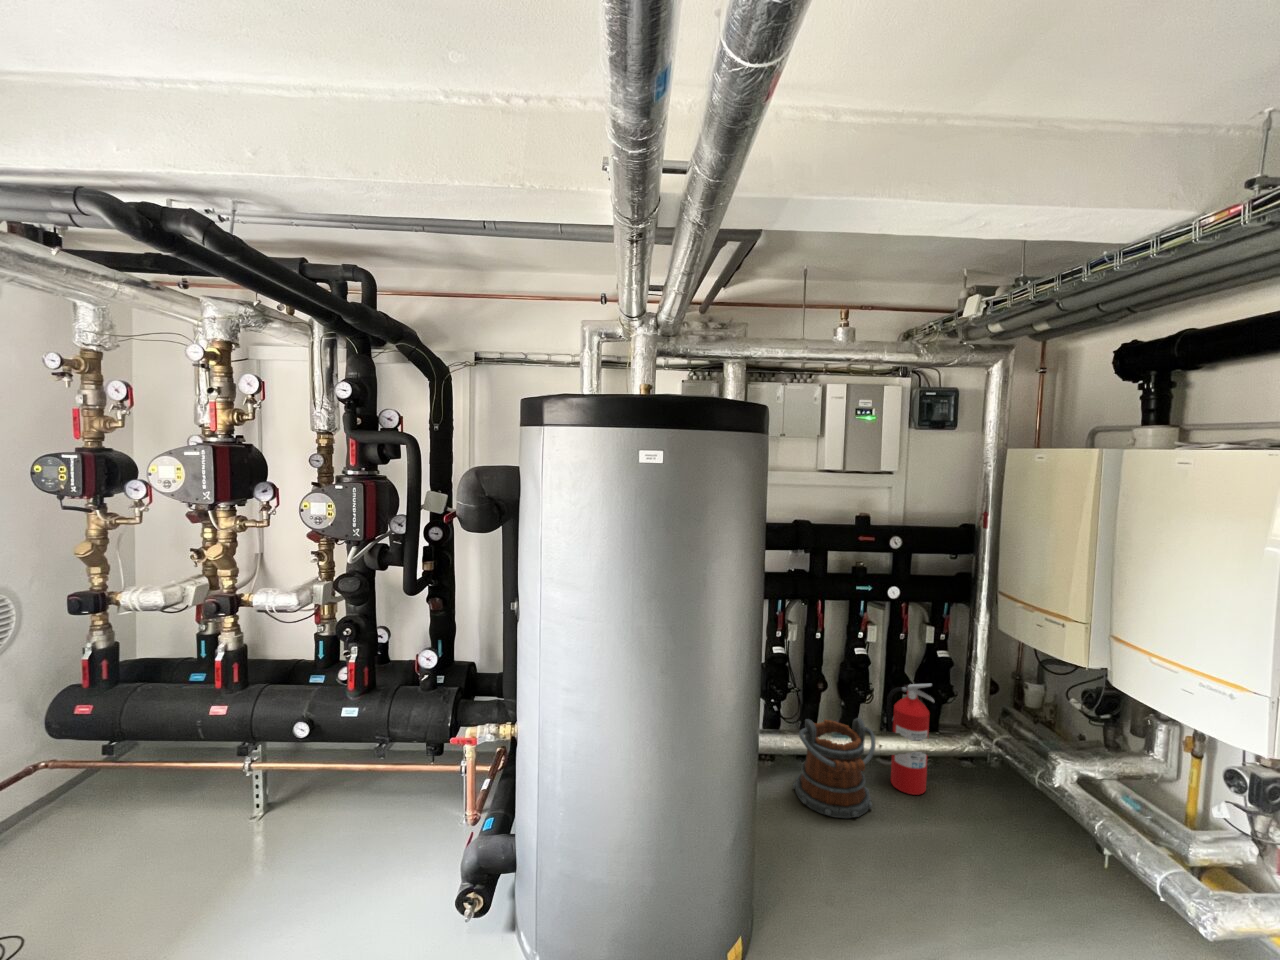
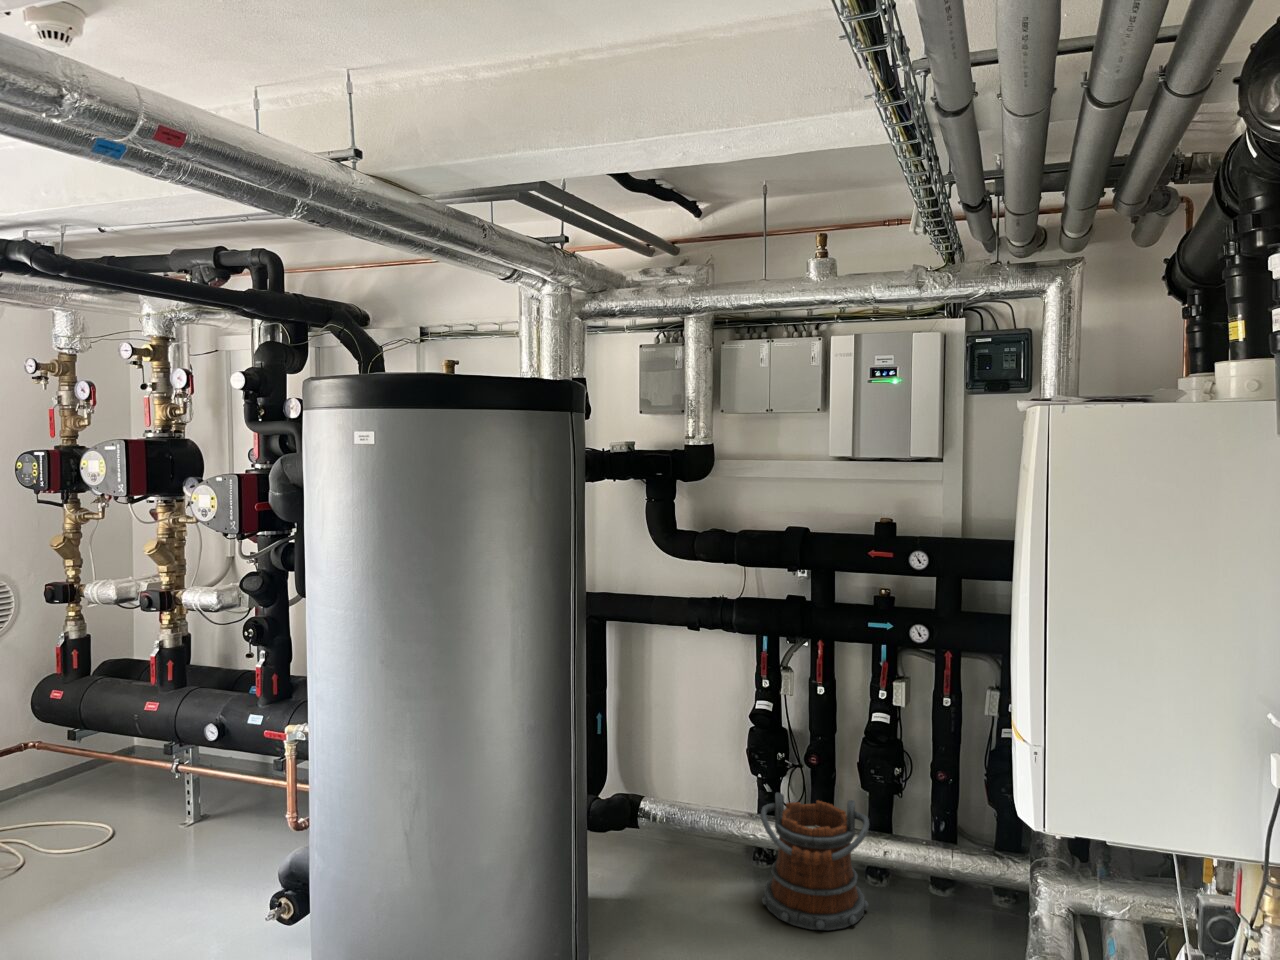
fire extinguisher: present [887,684,934,795] -> none [912,763,972,924]

